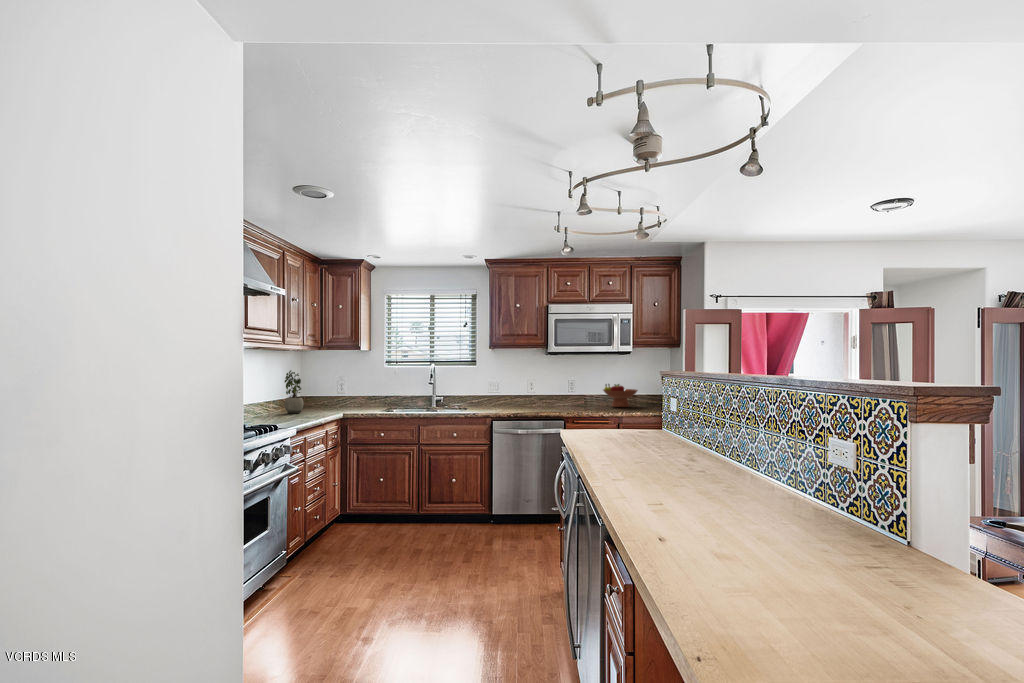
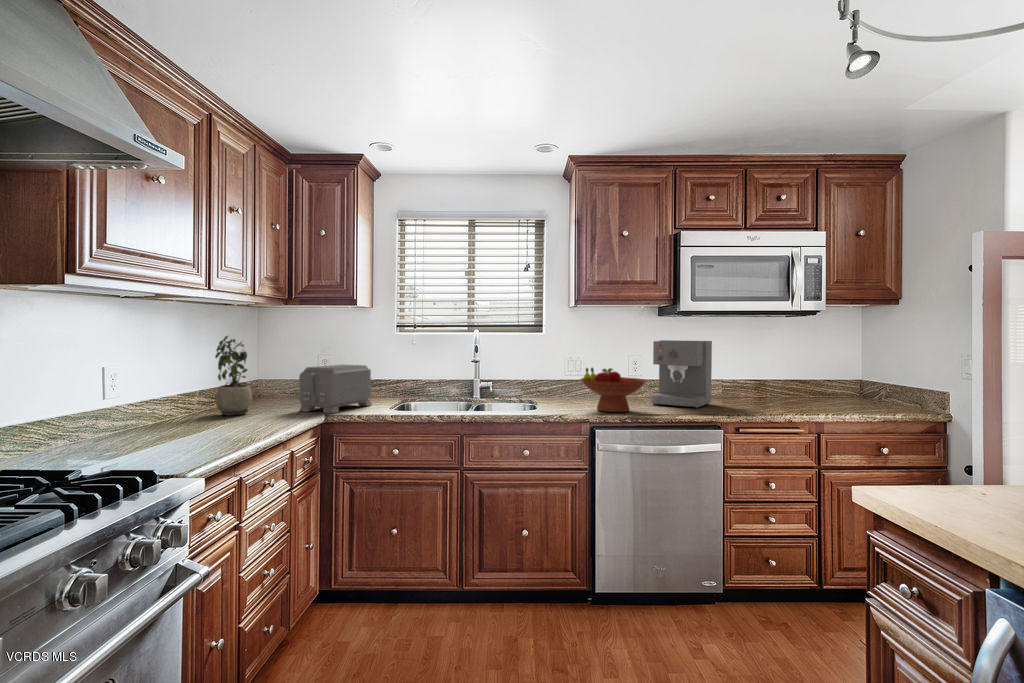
coffee maker: none [537,369,575,409] -> present [651,340,712,408]
fruit bowl: present [603,384,638,407] -> present [581,368,647,412]
toaster: none [329,386,370,413] -> present [299,365,372,413]

